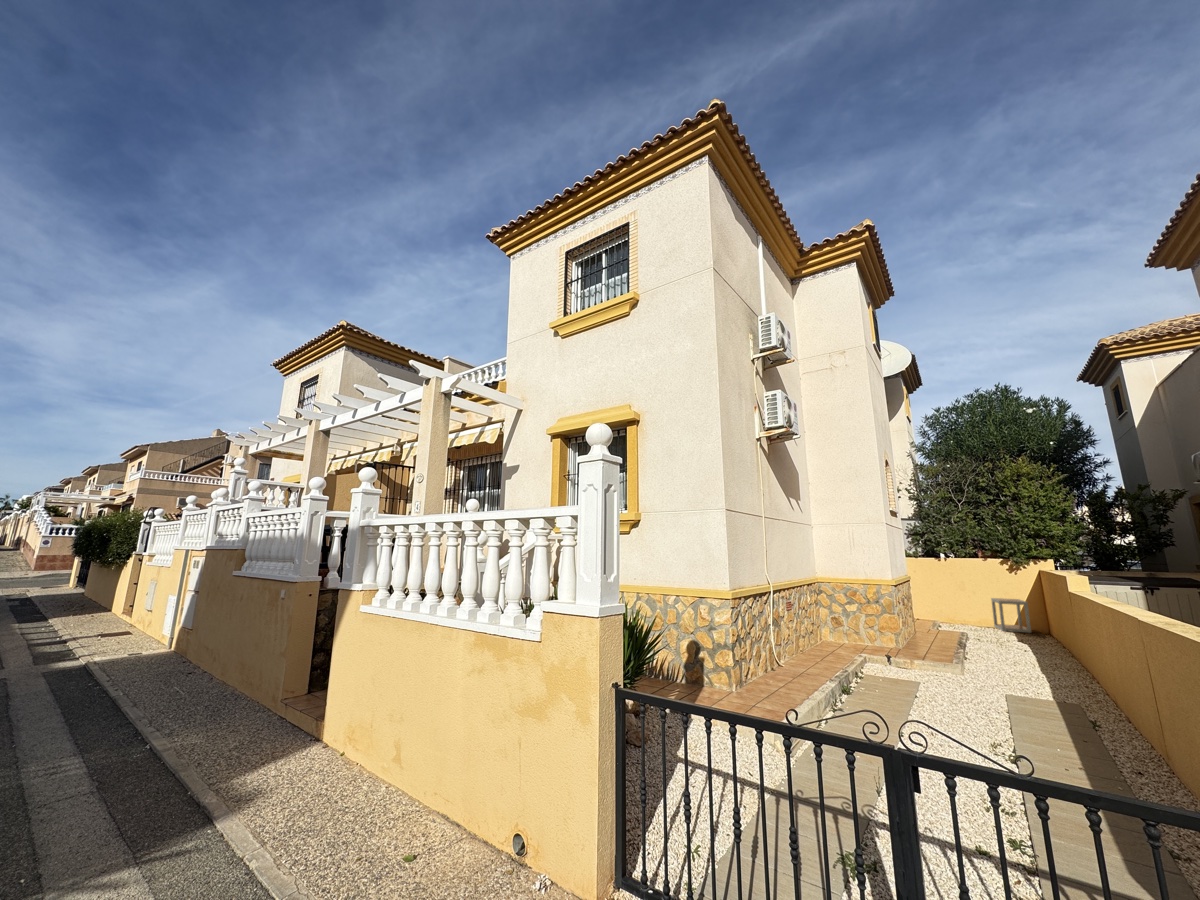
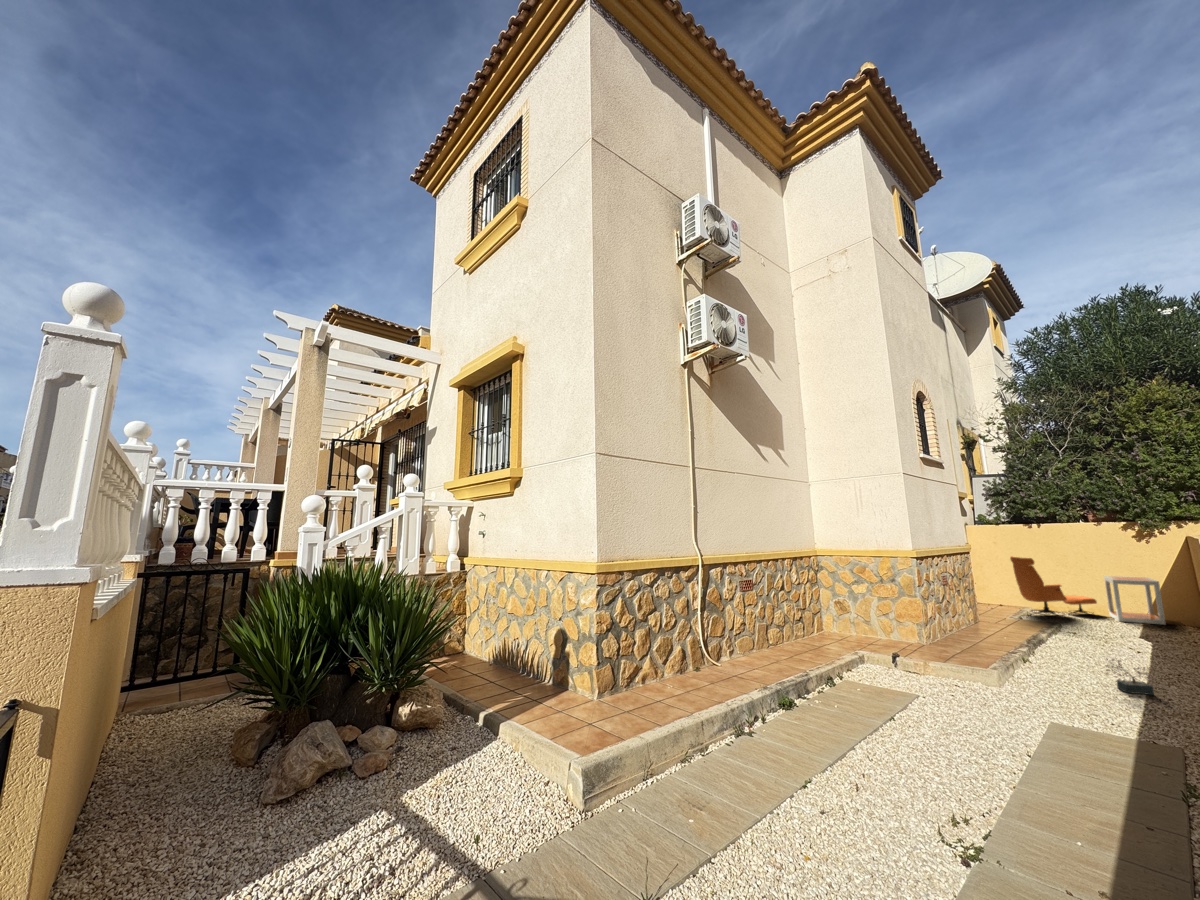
lounge chair: none [932,583,987,630] -> present [1010,556,1097,618]
decorative plant: none [1020,654,1050,677] -> present [1106,659,1156,695]

